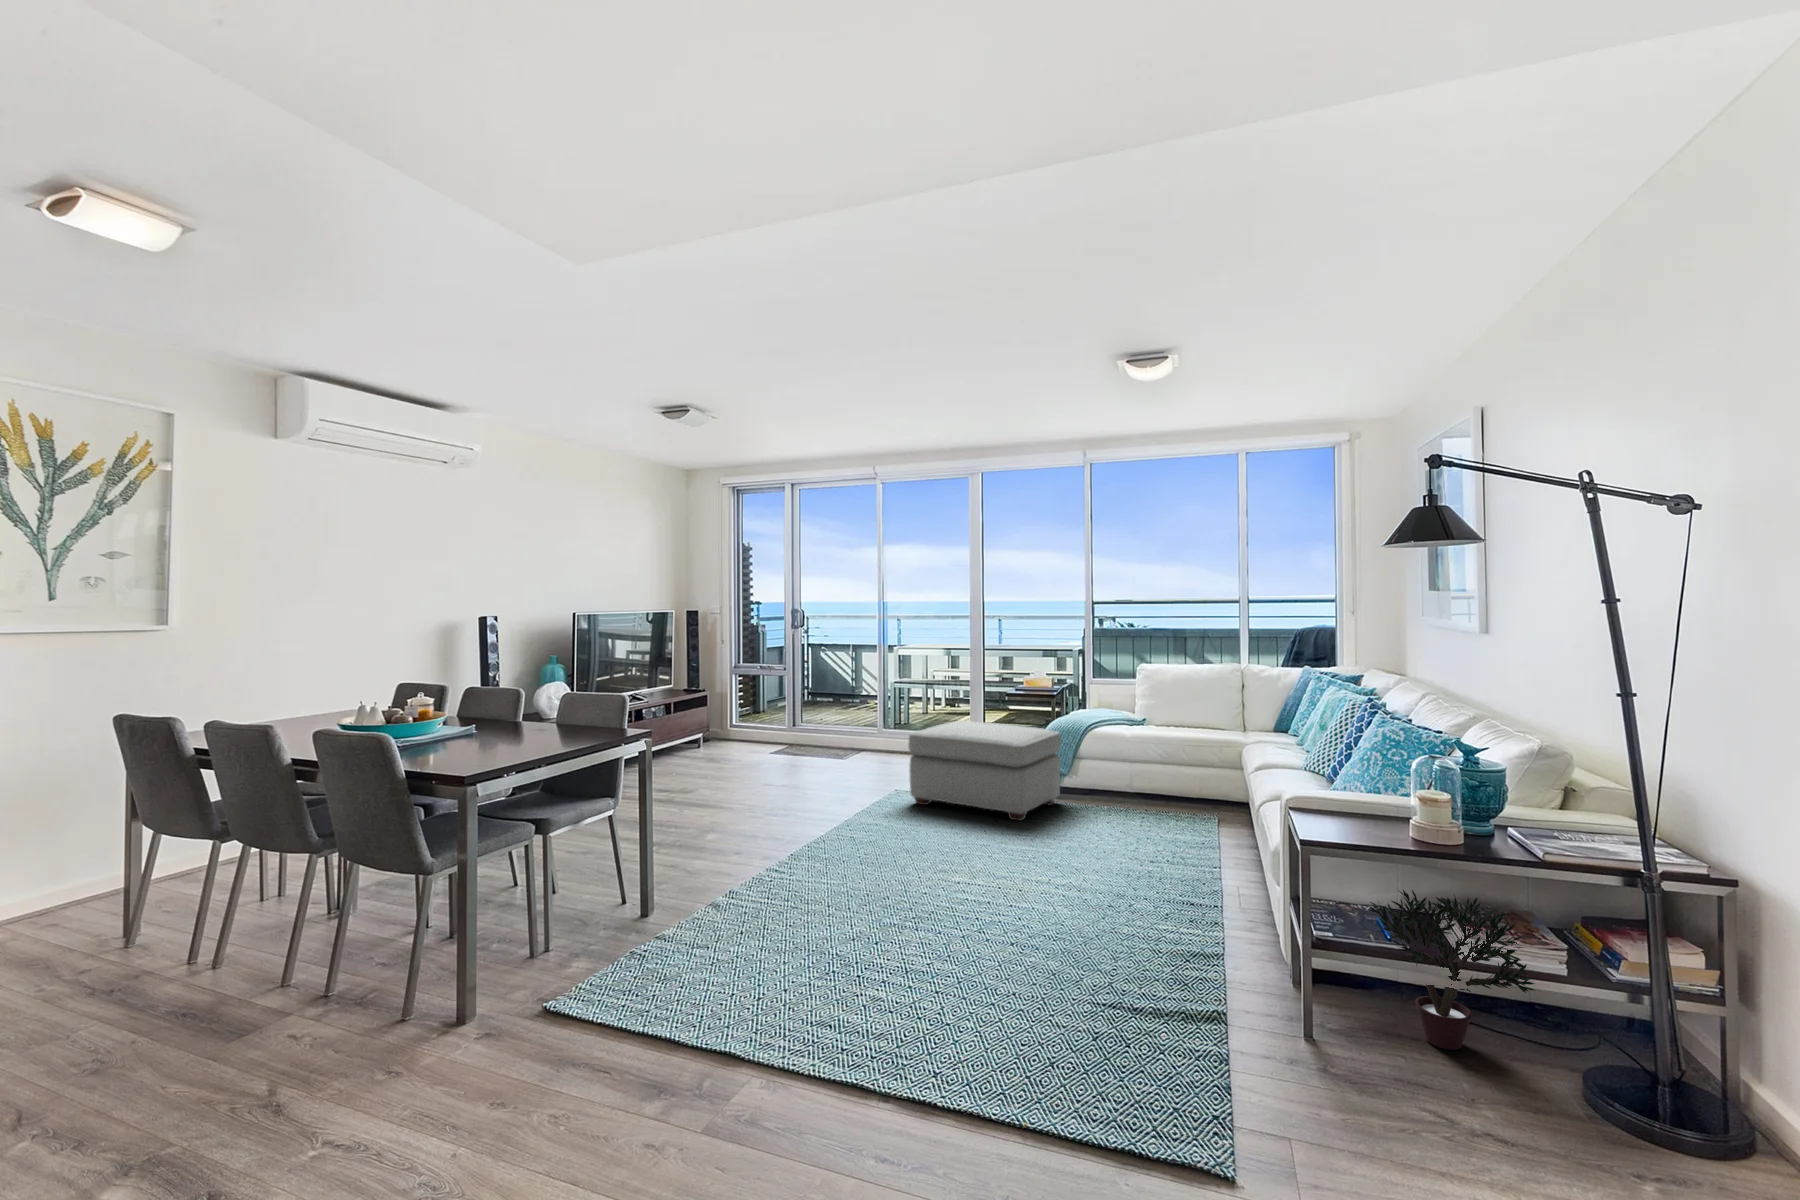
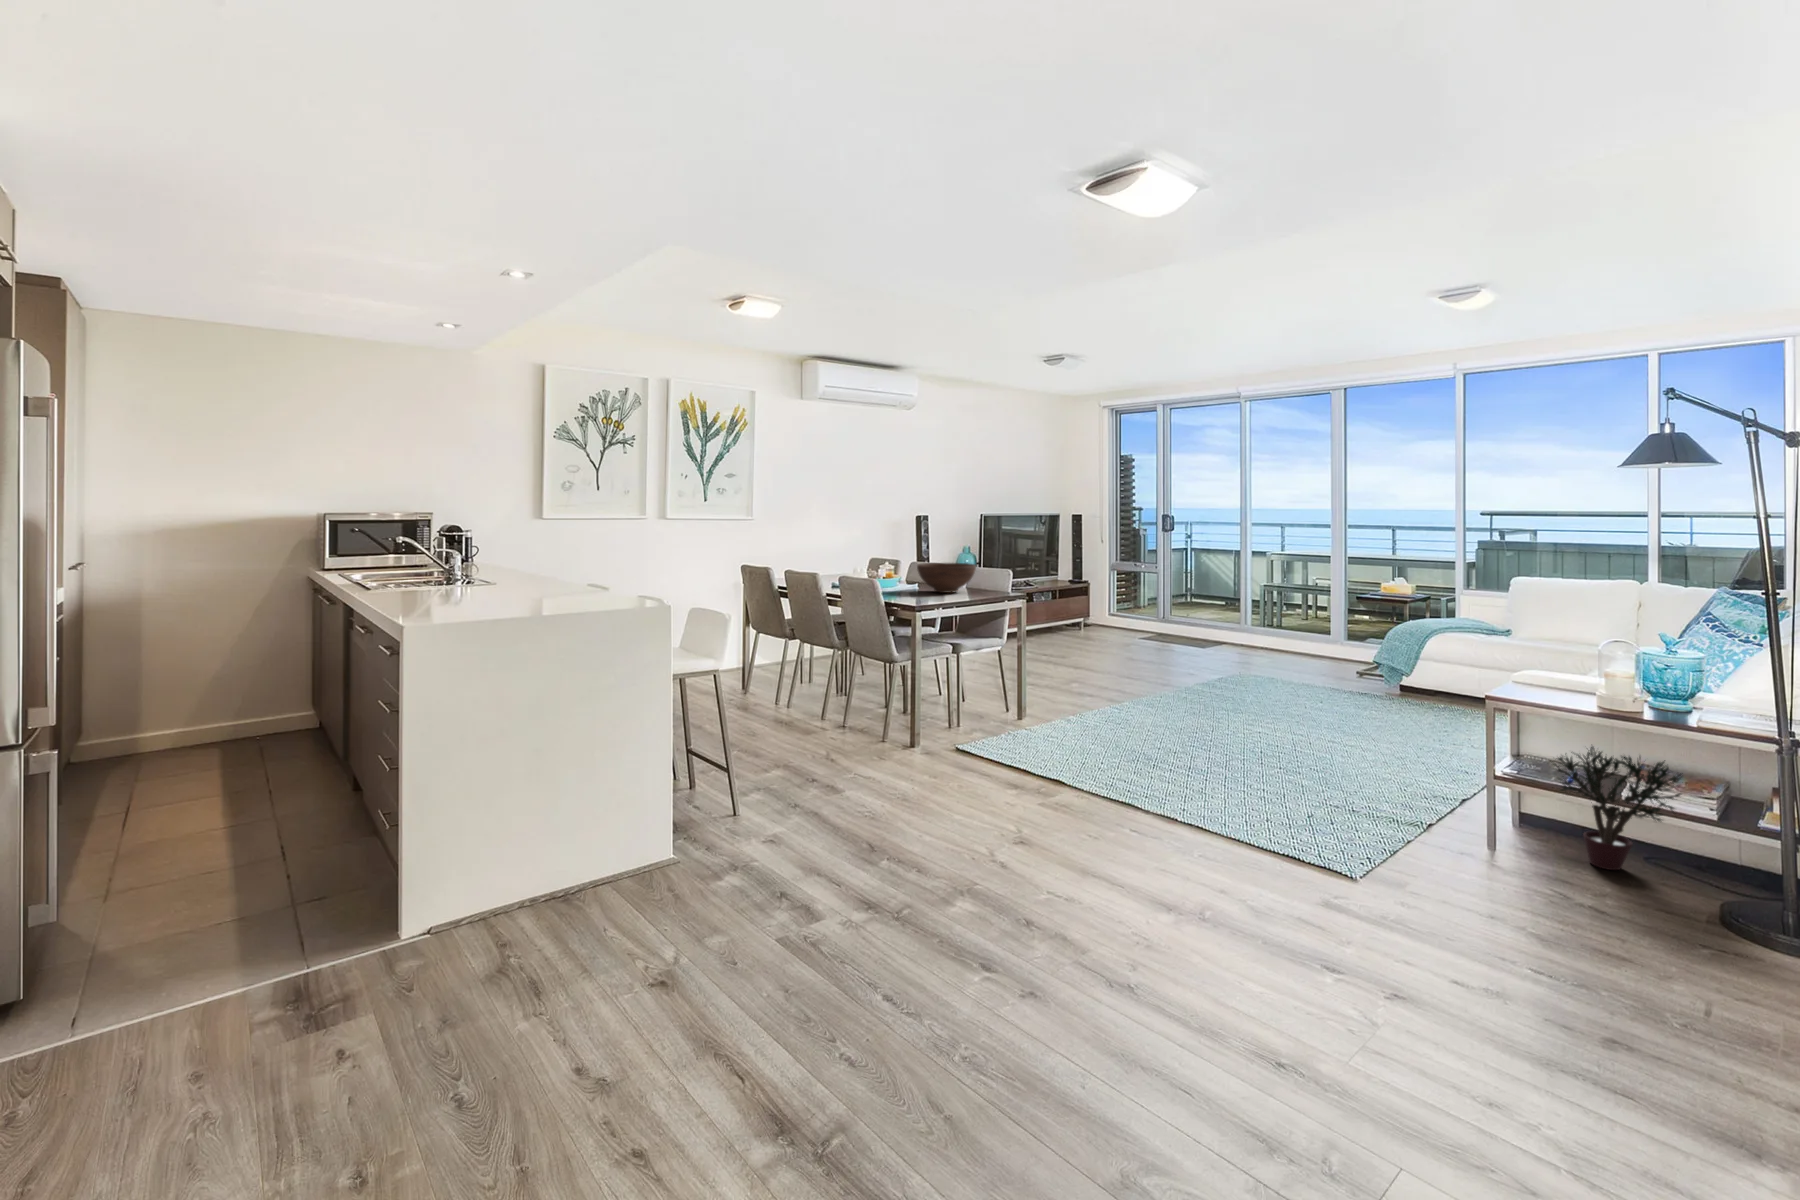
fruit bowl: none [473,687,573,736] -> present [917,563,976,593]
ottoman: present [908,721,1061,821] -> none [1247,617,1400,703]

